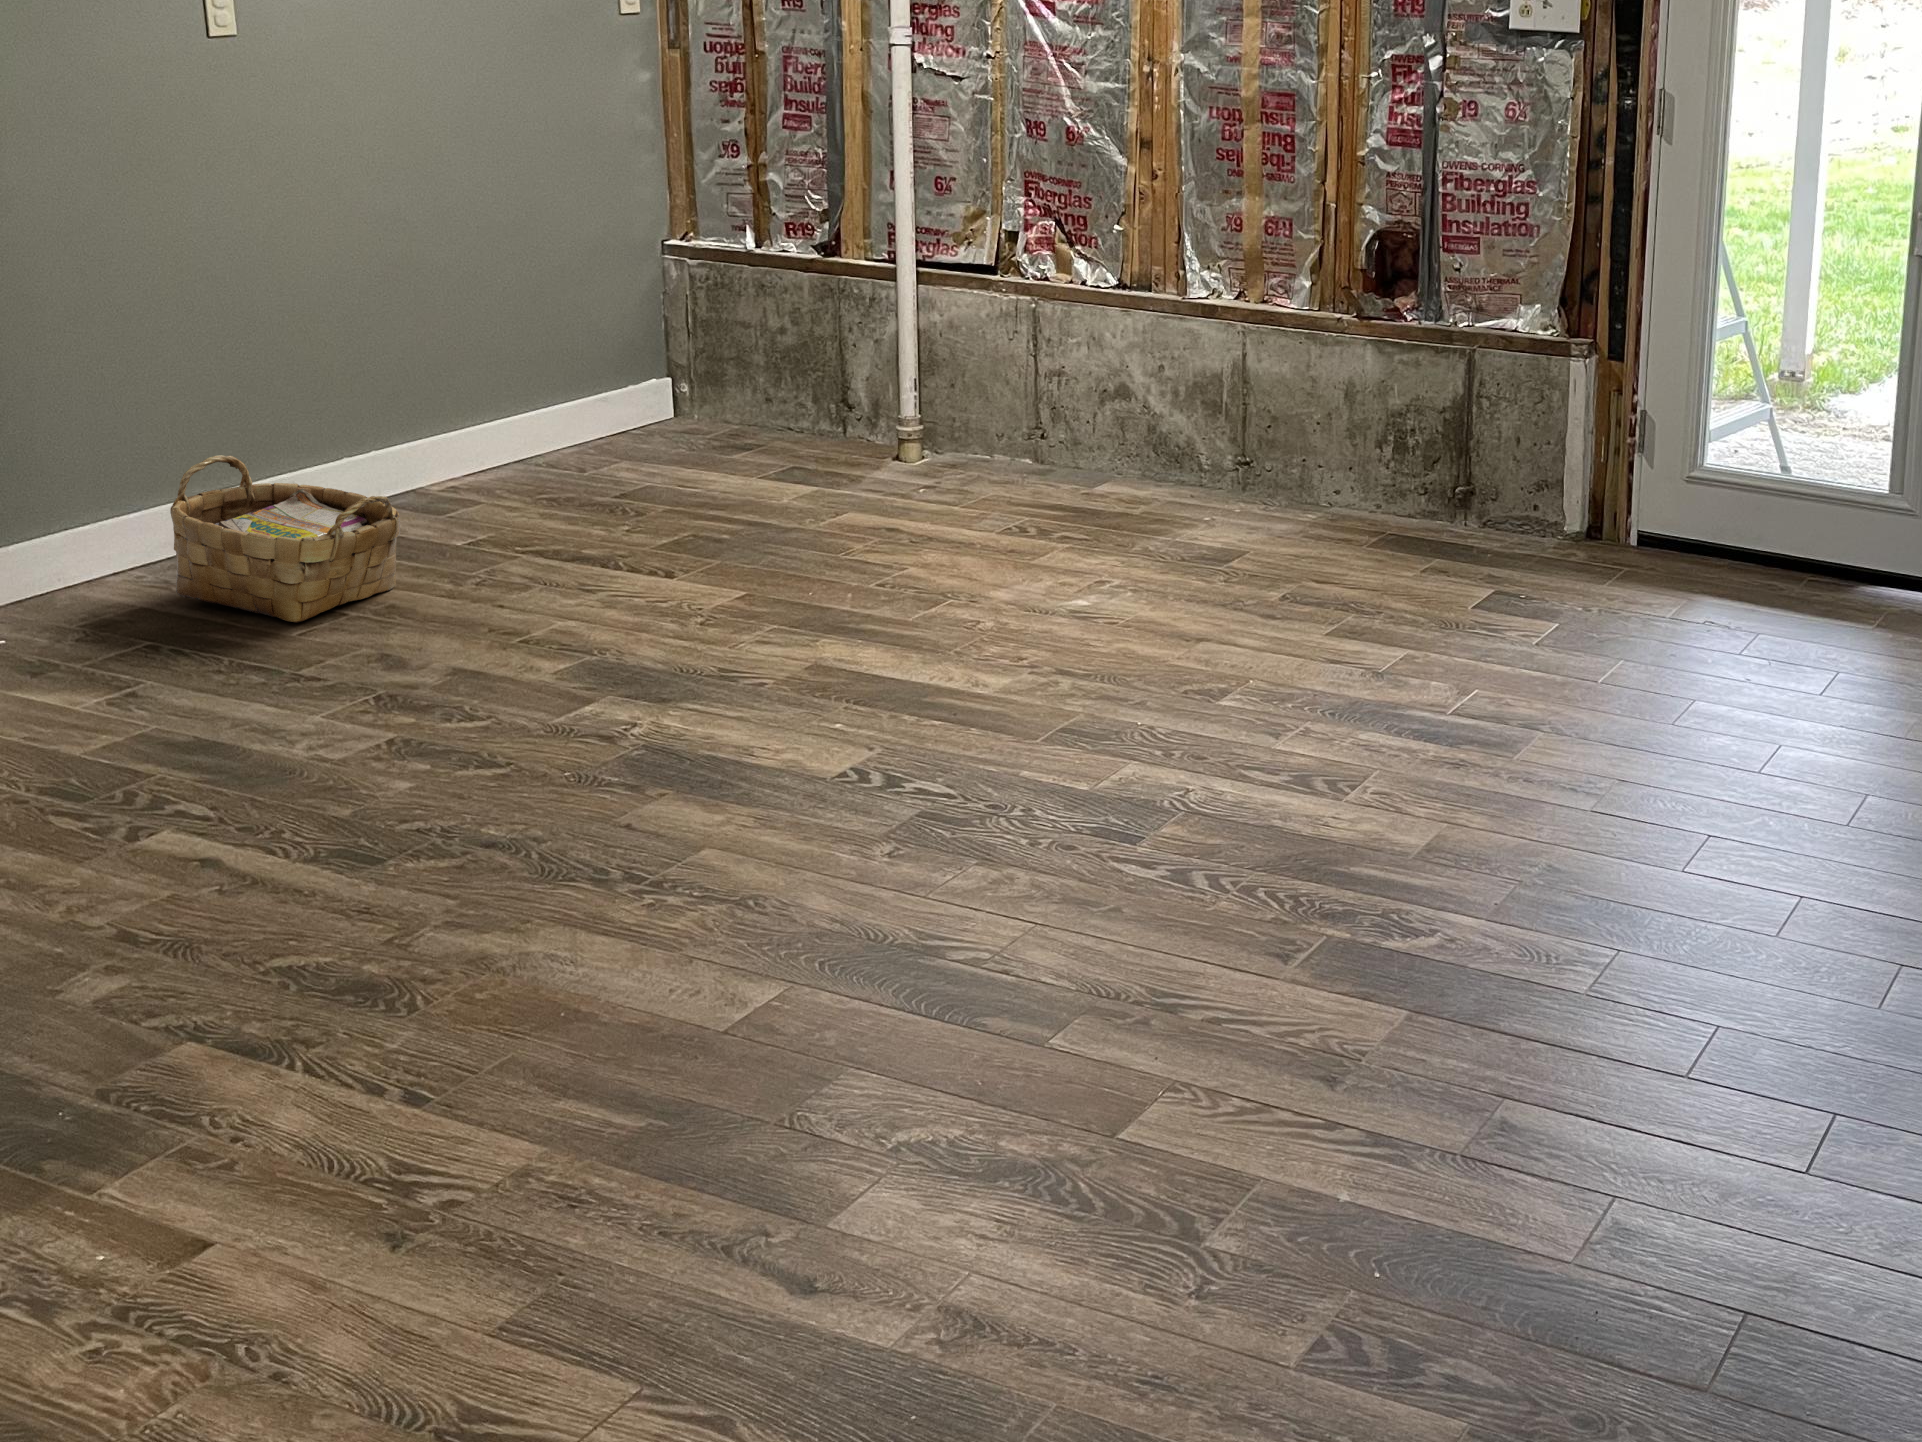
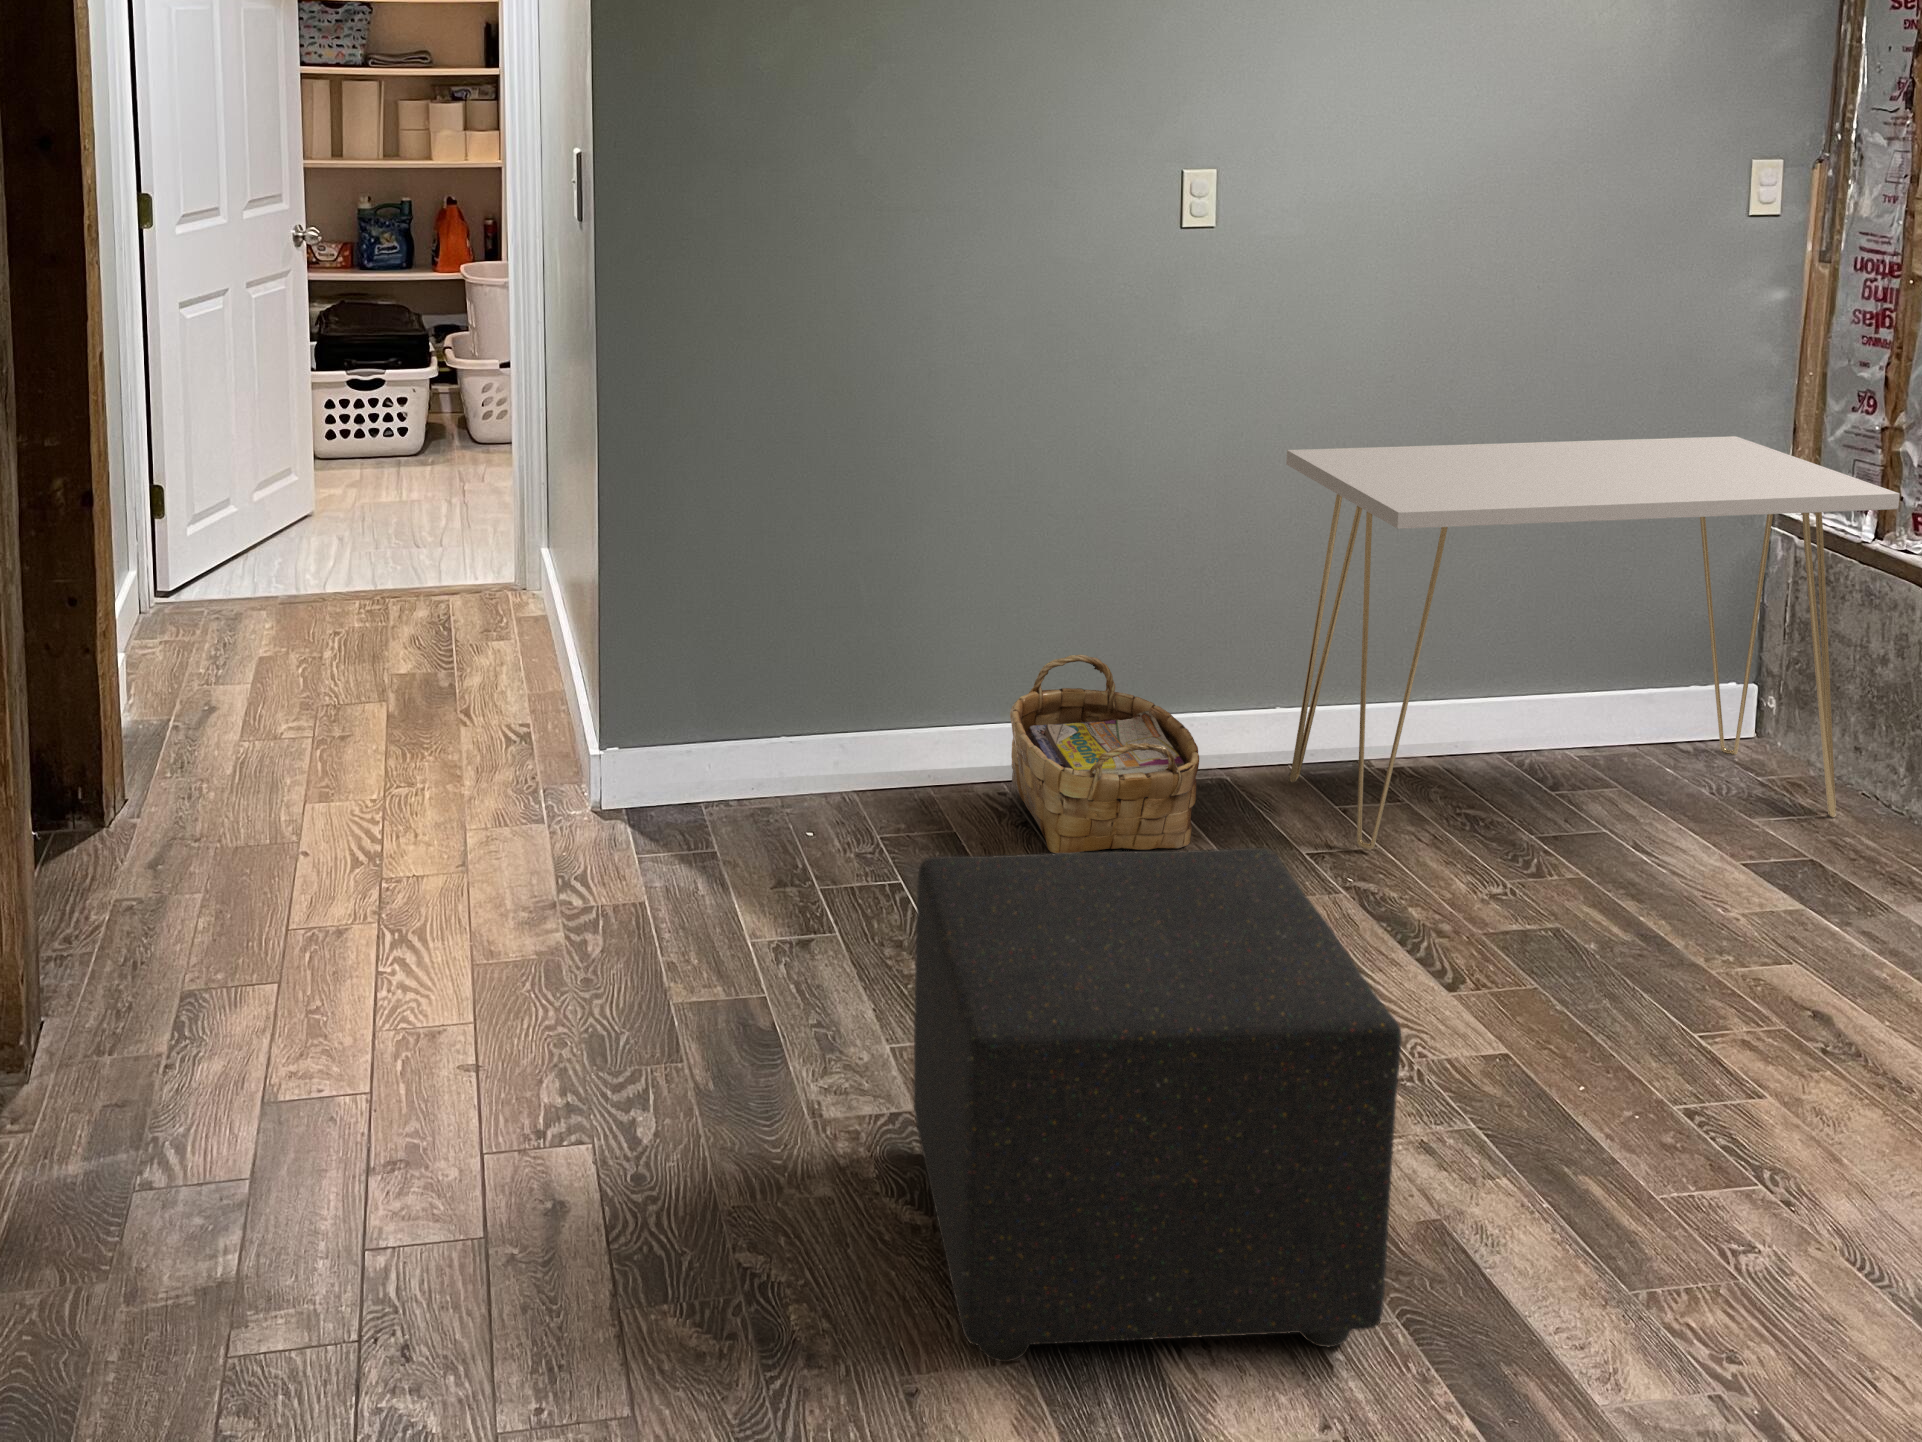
console table: none [348,190,806,547] -> present [1286,436,1900,849]
ottoman: none [497,473,931,822] -> present [914,848,1401,1362]

